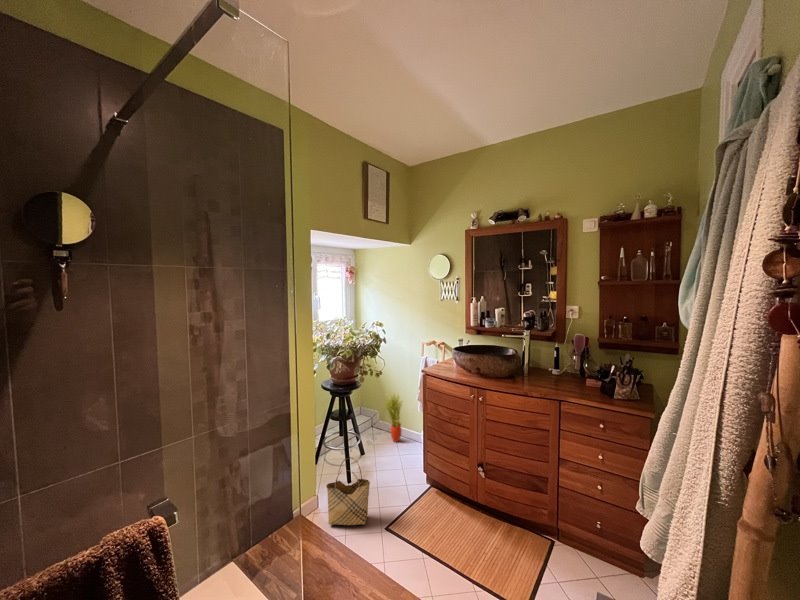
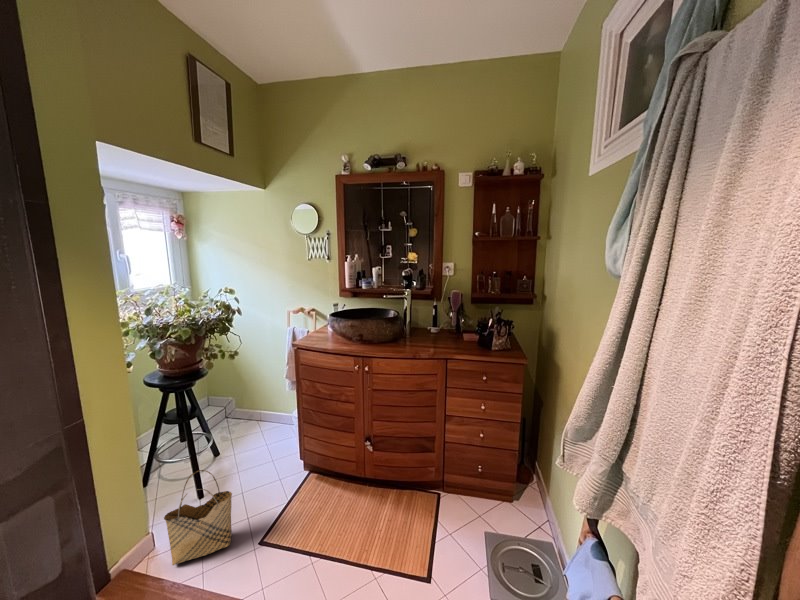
potted plant: present [385,392,403,442] -> none [241,373,269,431]

